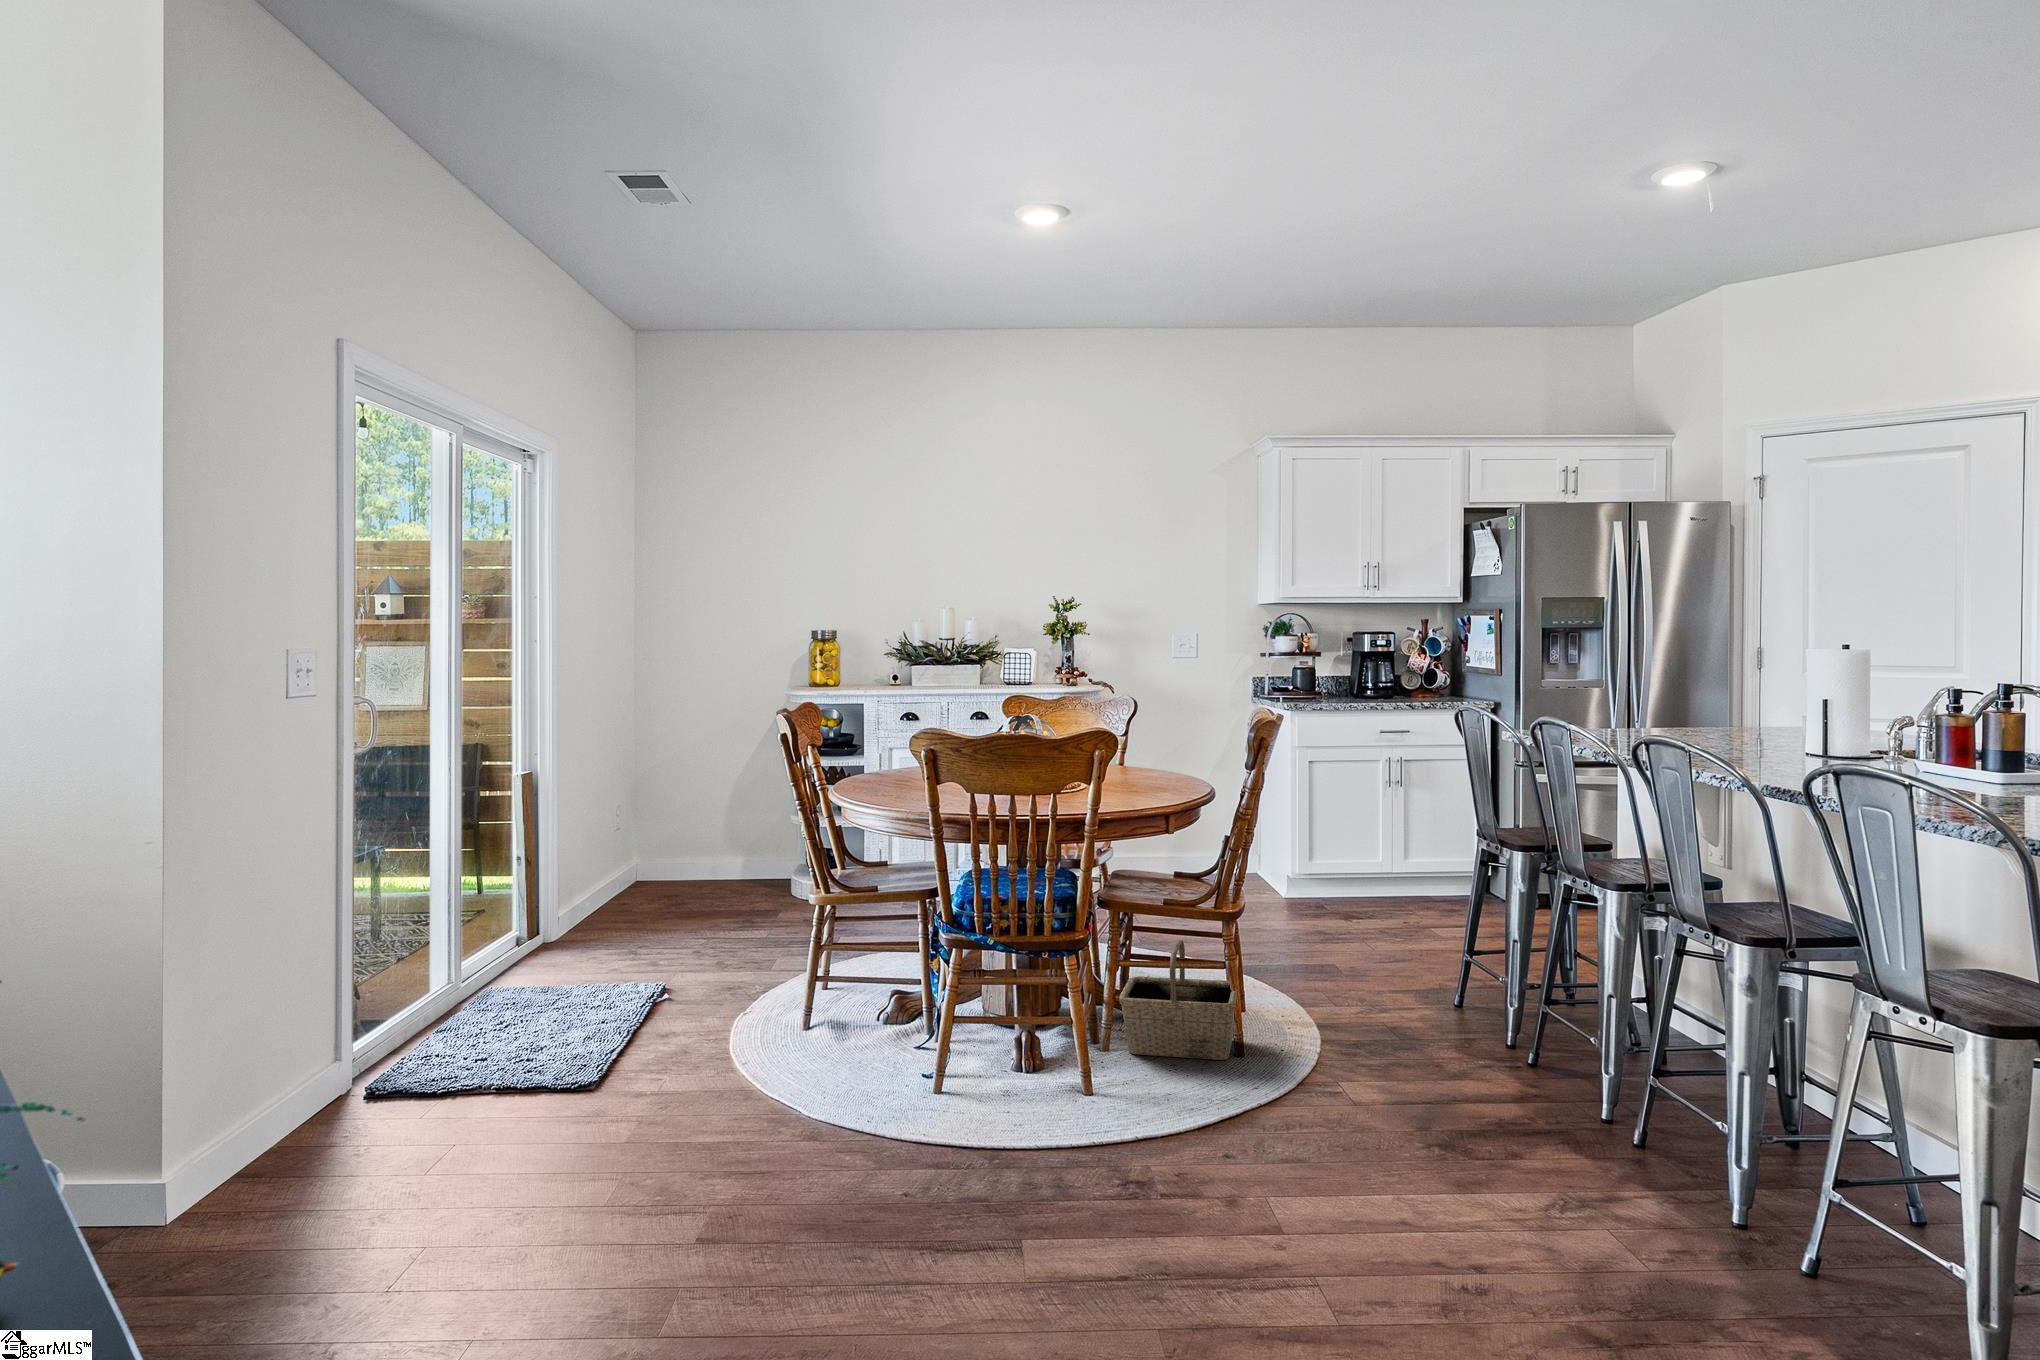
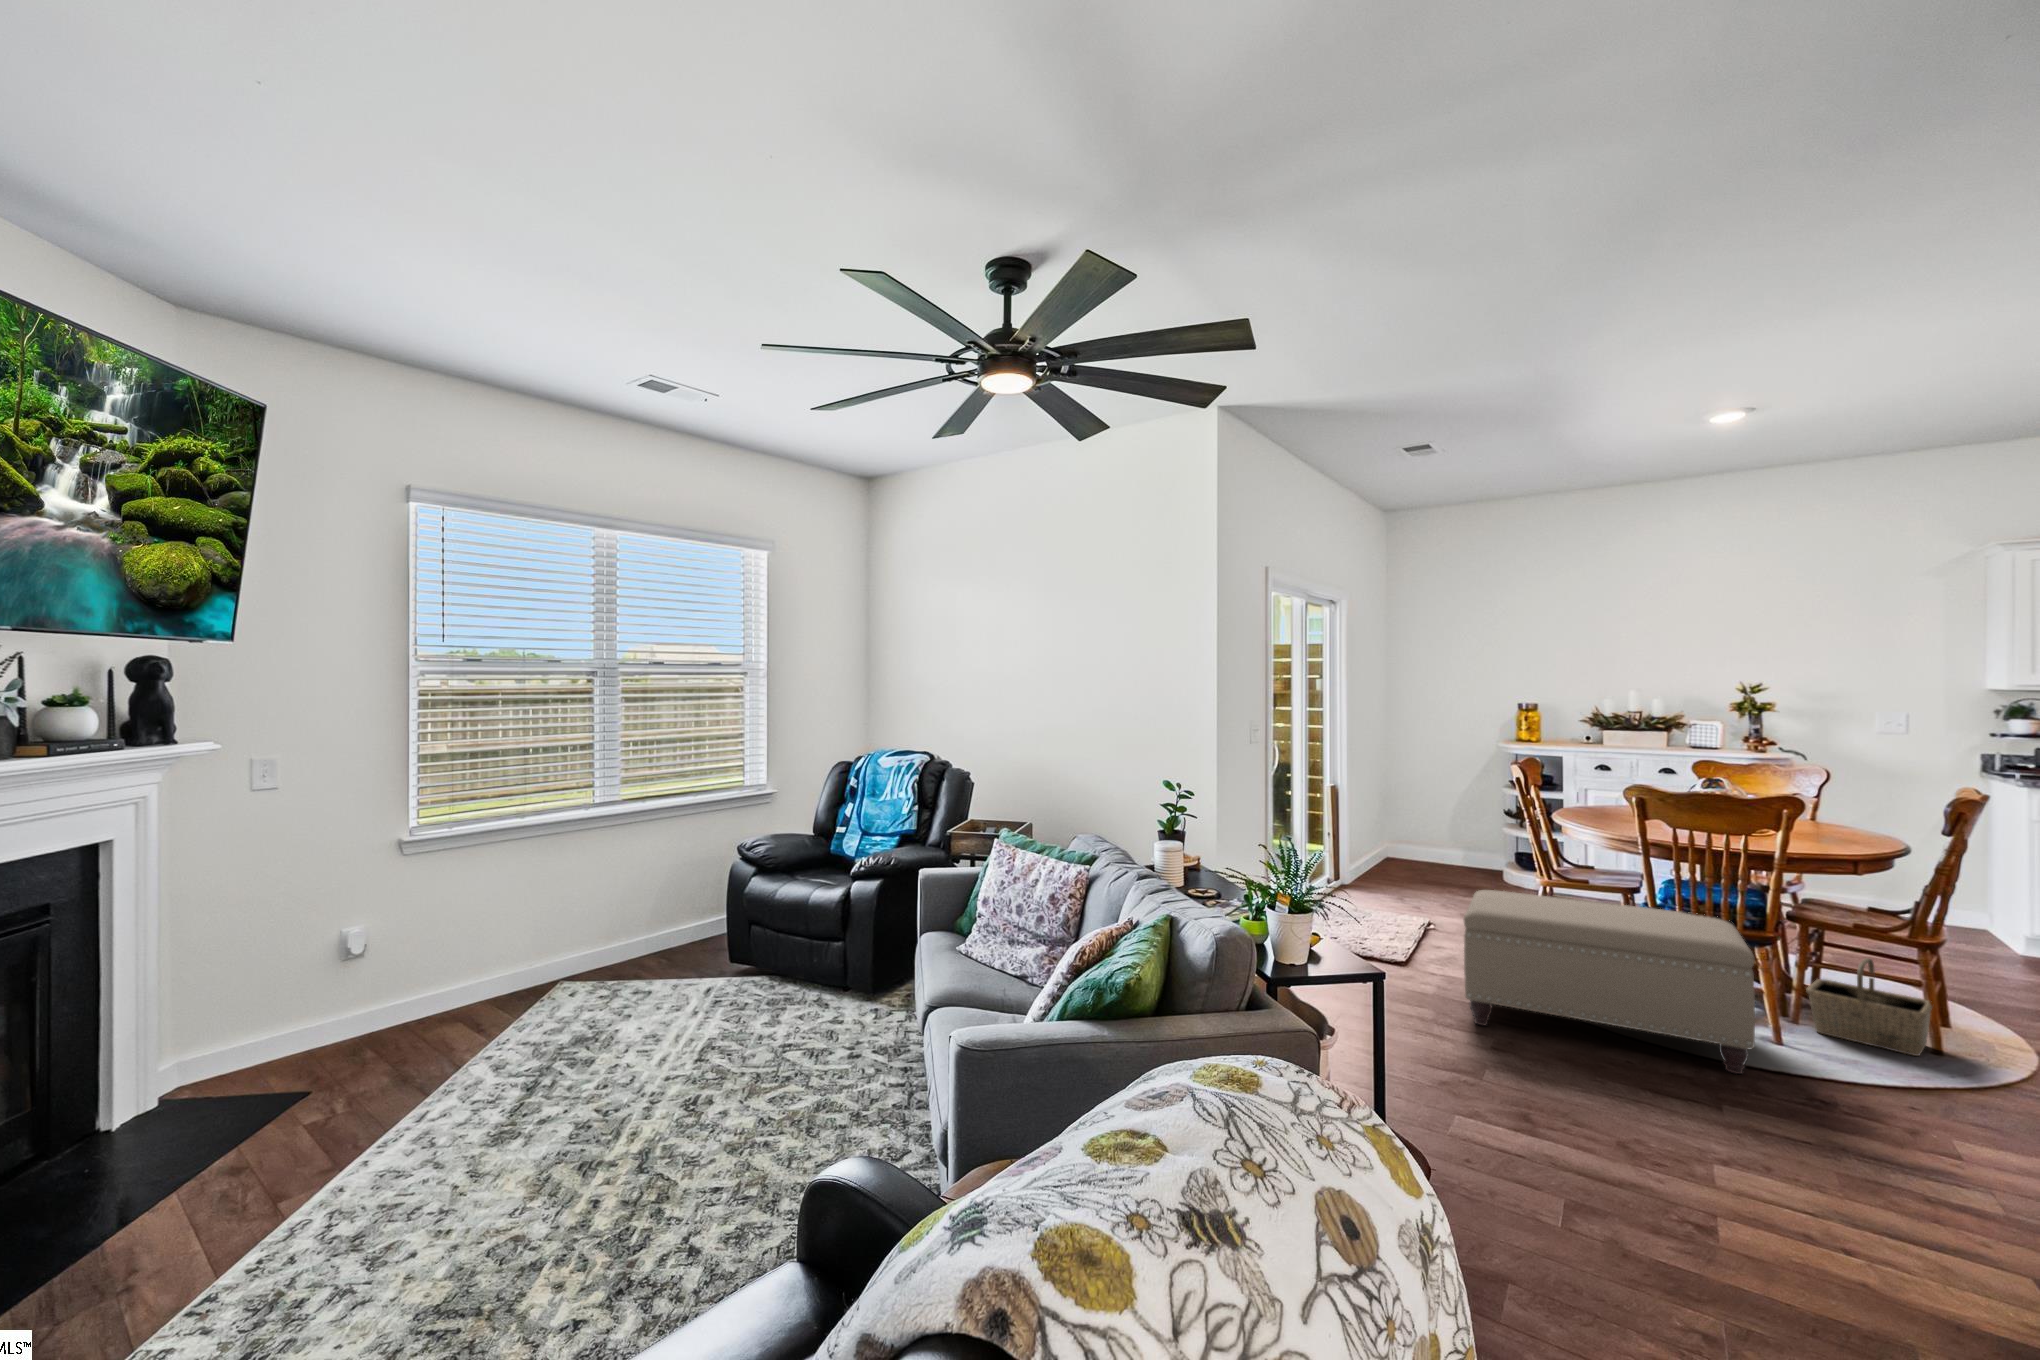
ottoman: none [656,919,1064,1187] -> present [1464,890,1755,1074]

